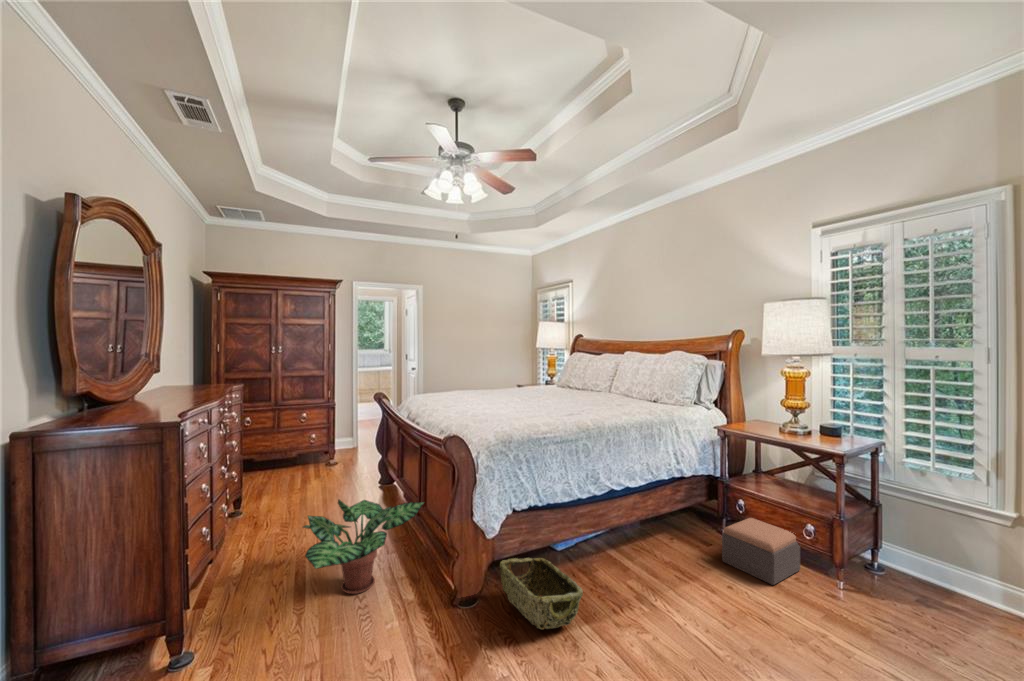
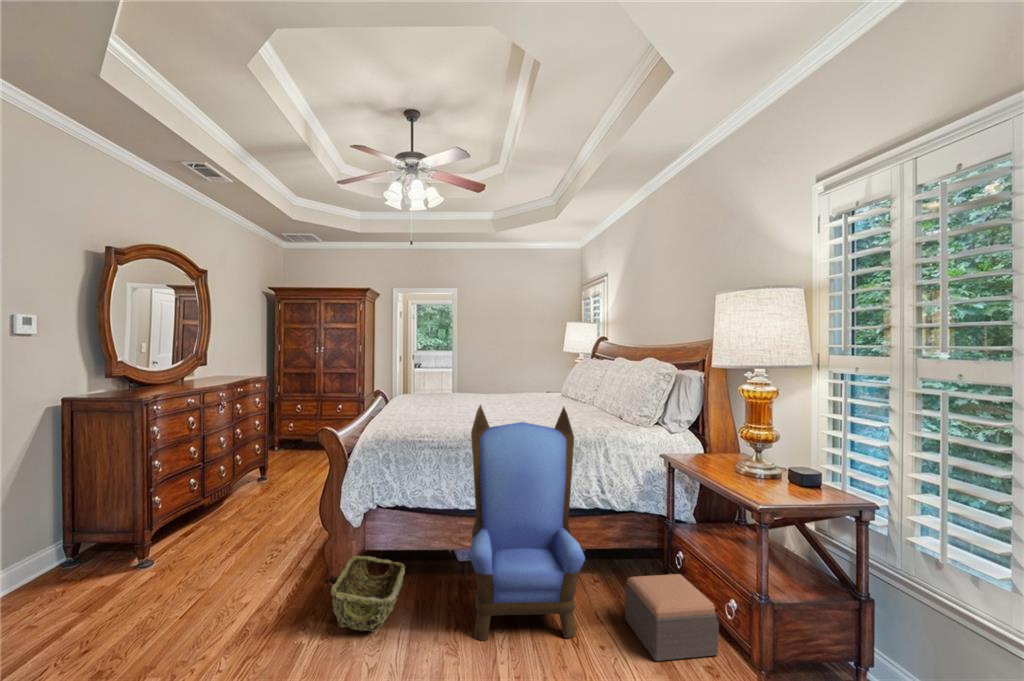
armchair: none [588,394,716,606] -> present [470,405,585,641]
potted plant: present [303,500,424,594] -> none [190,473,328,561]

